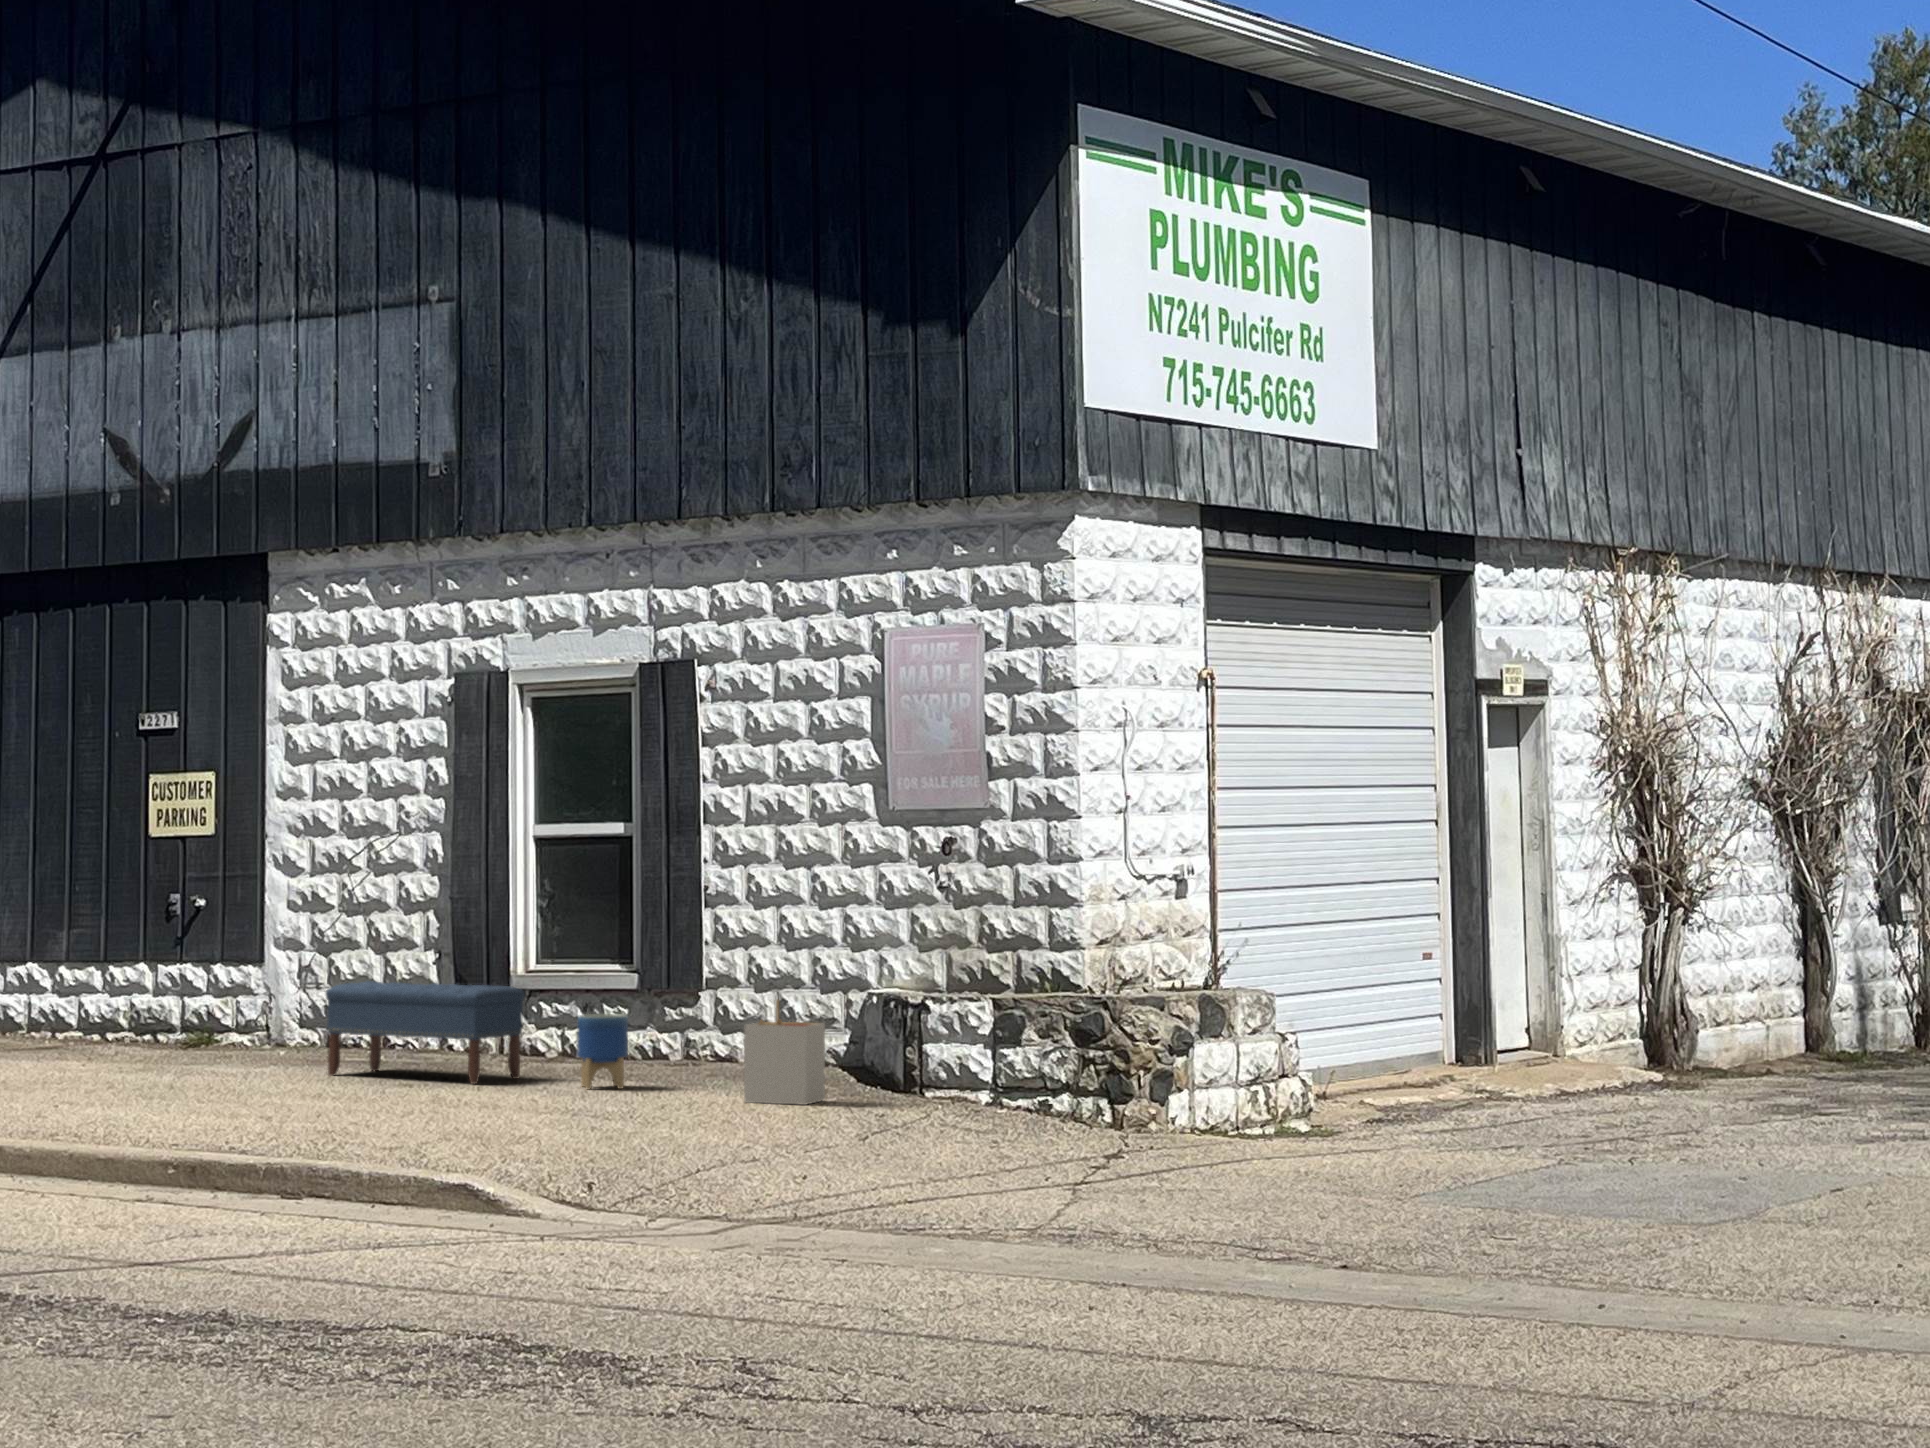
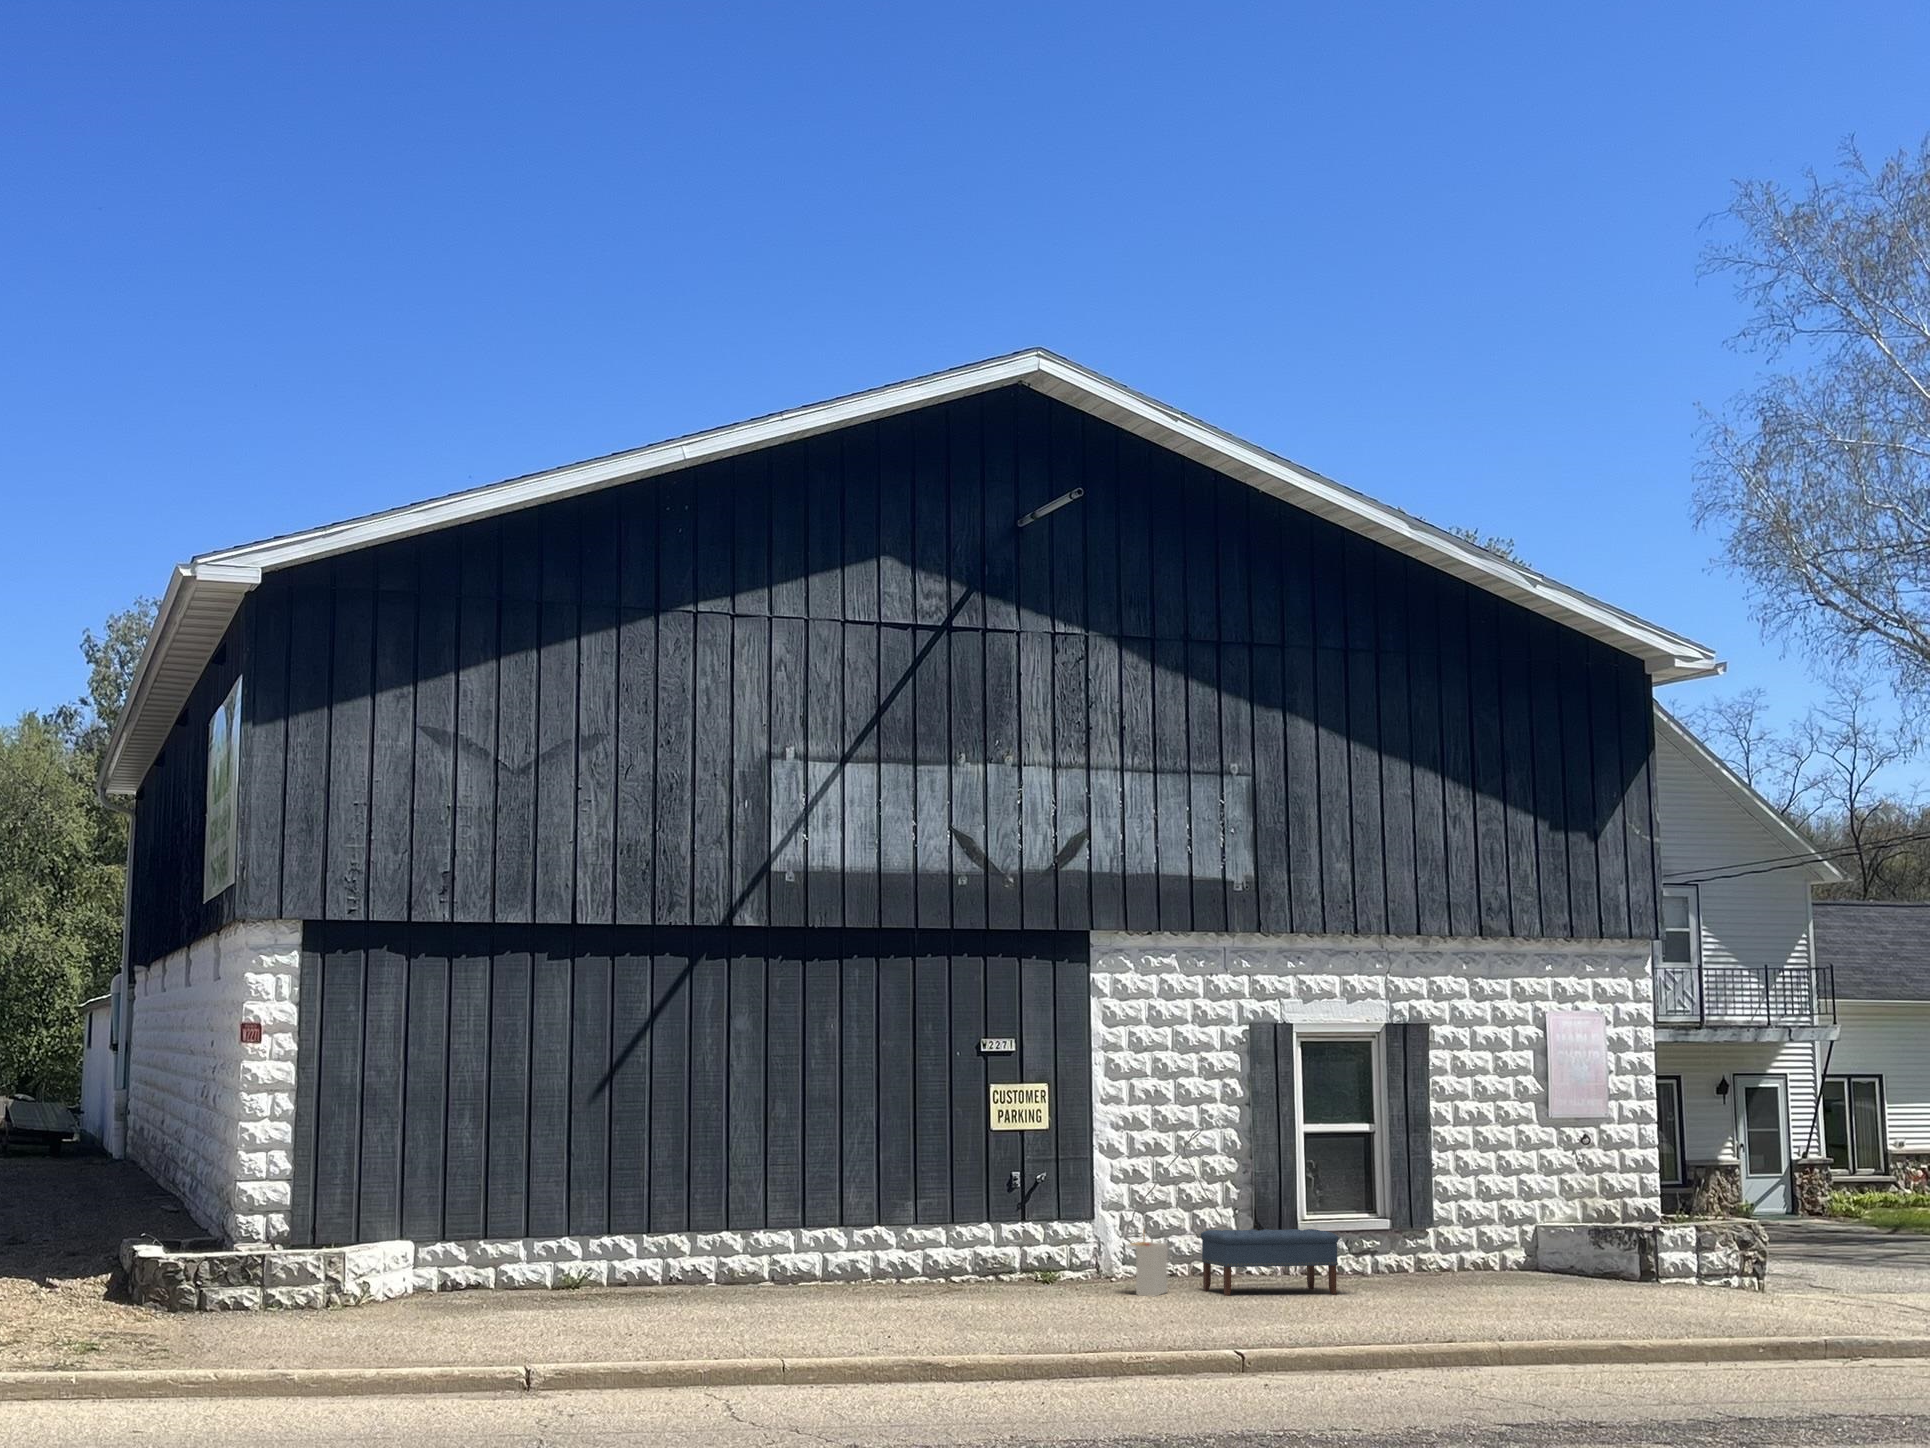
storage bin: present [744,1000,825,1105] -> present [1127,1230,1168,1296]
planter: present [577,1014,628,1089] -> none [1370,1244,1403,1293]

